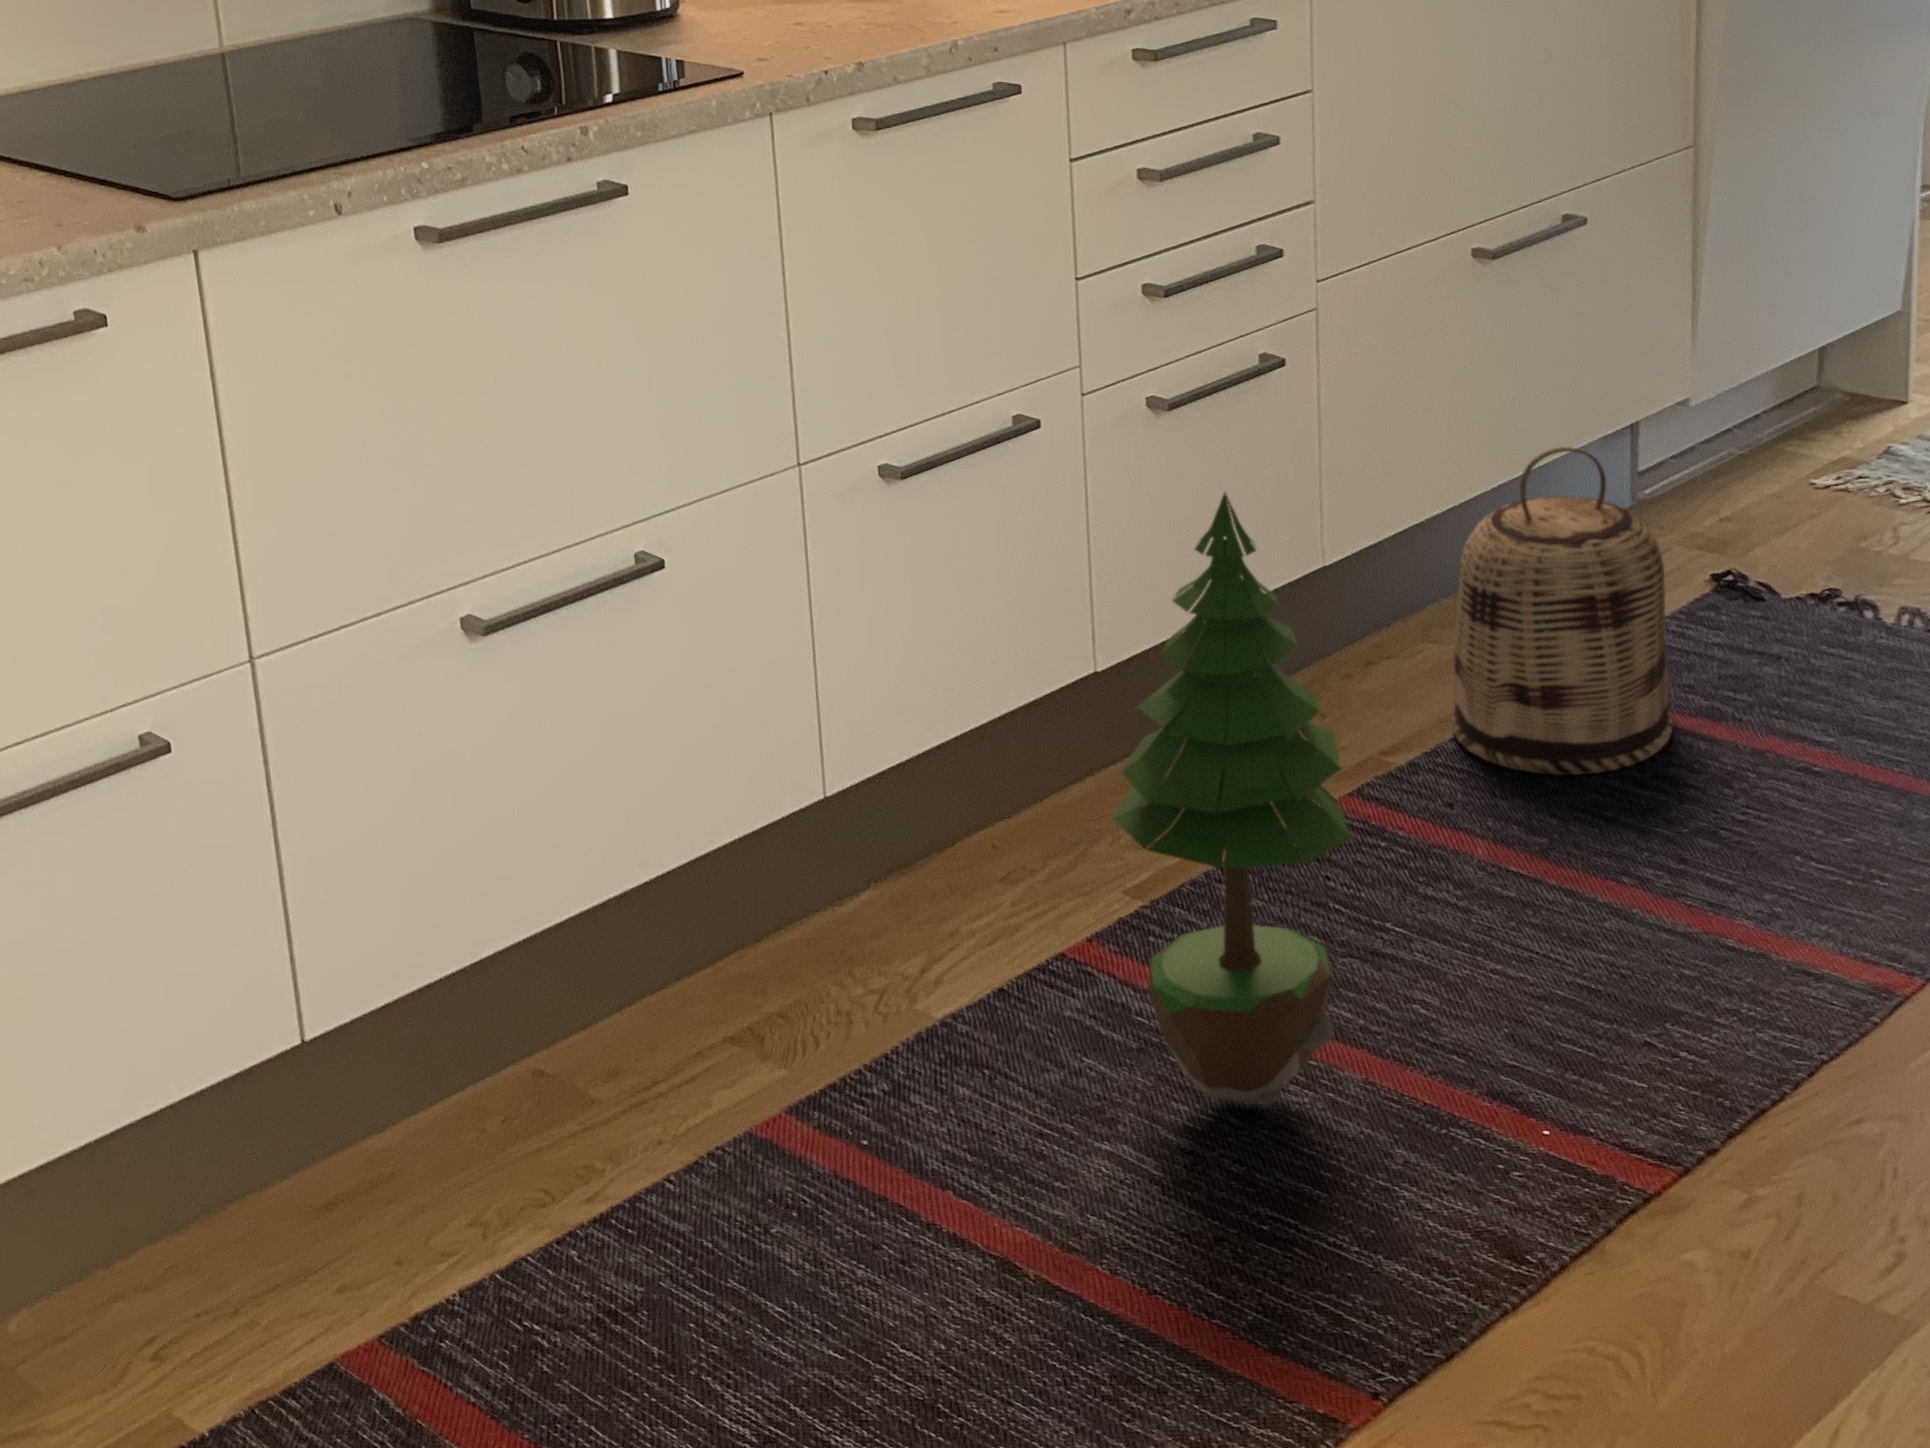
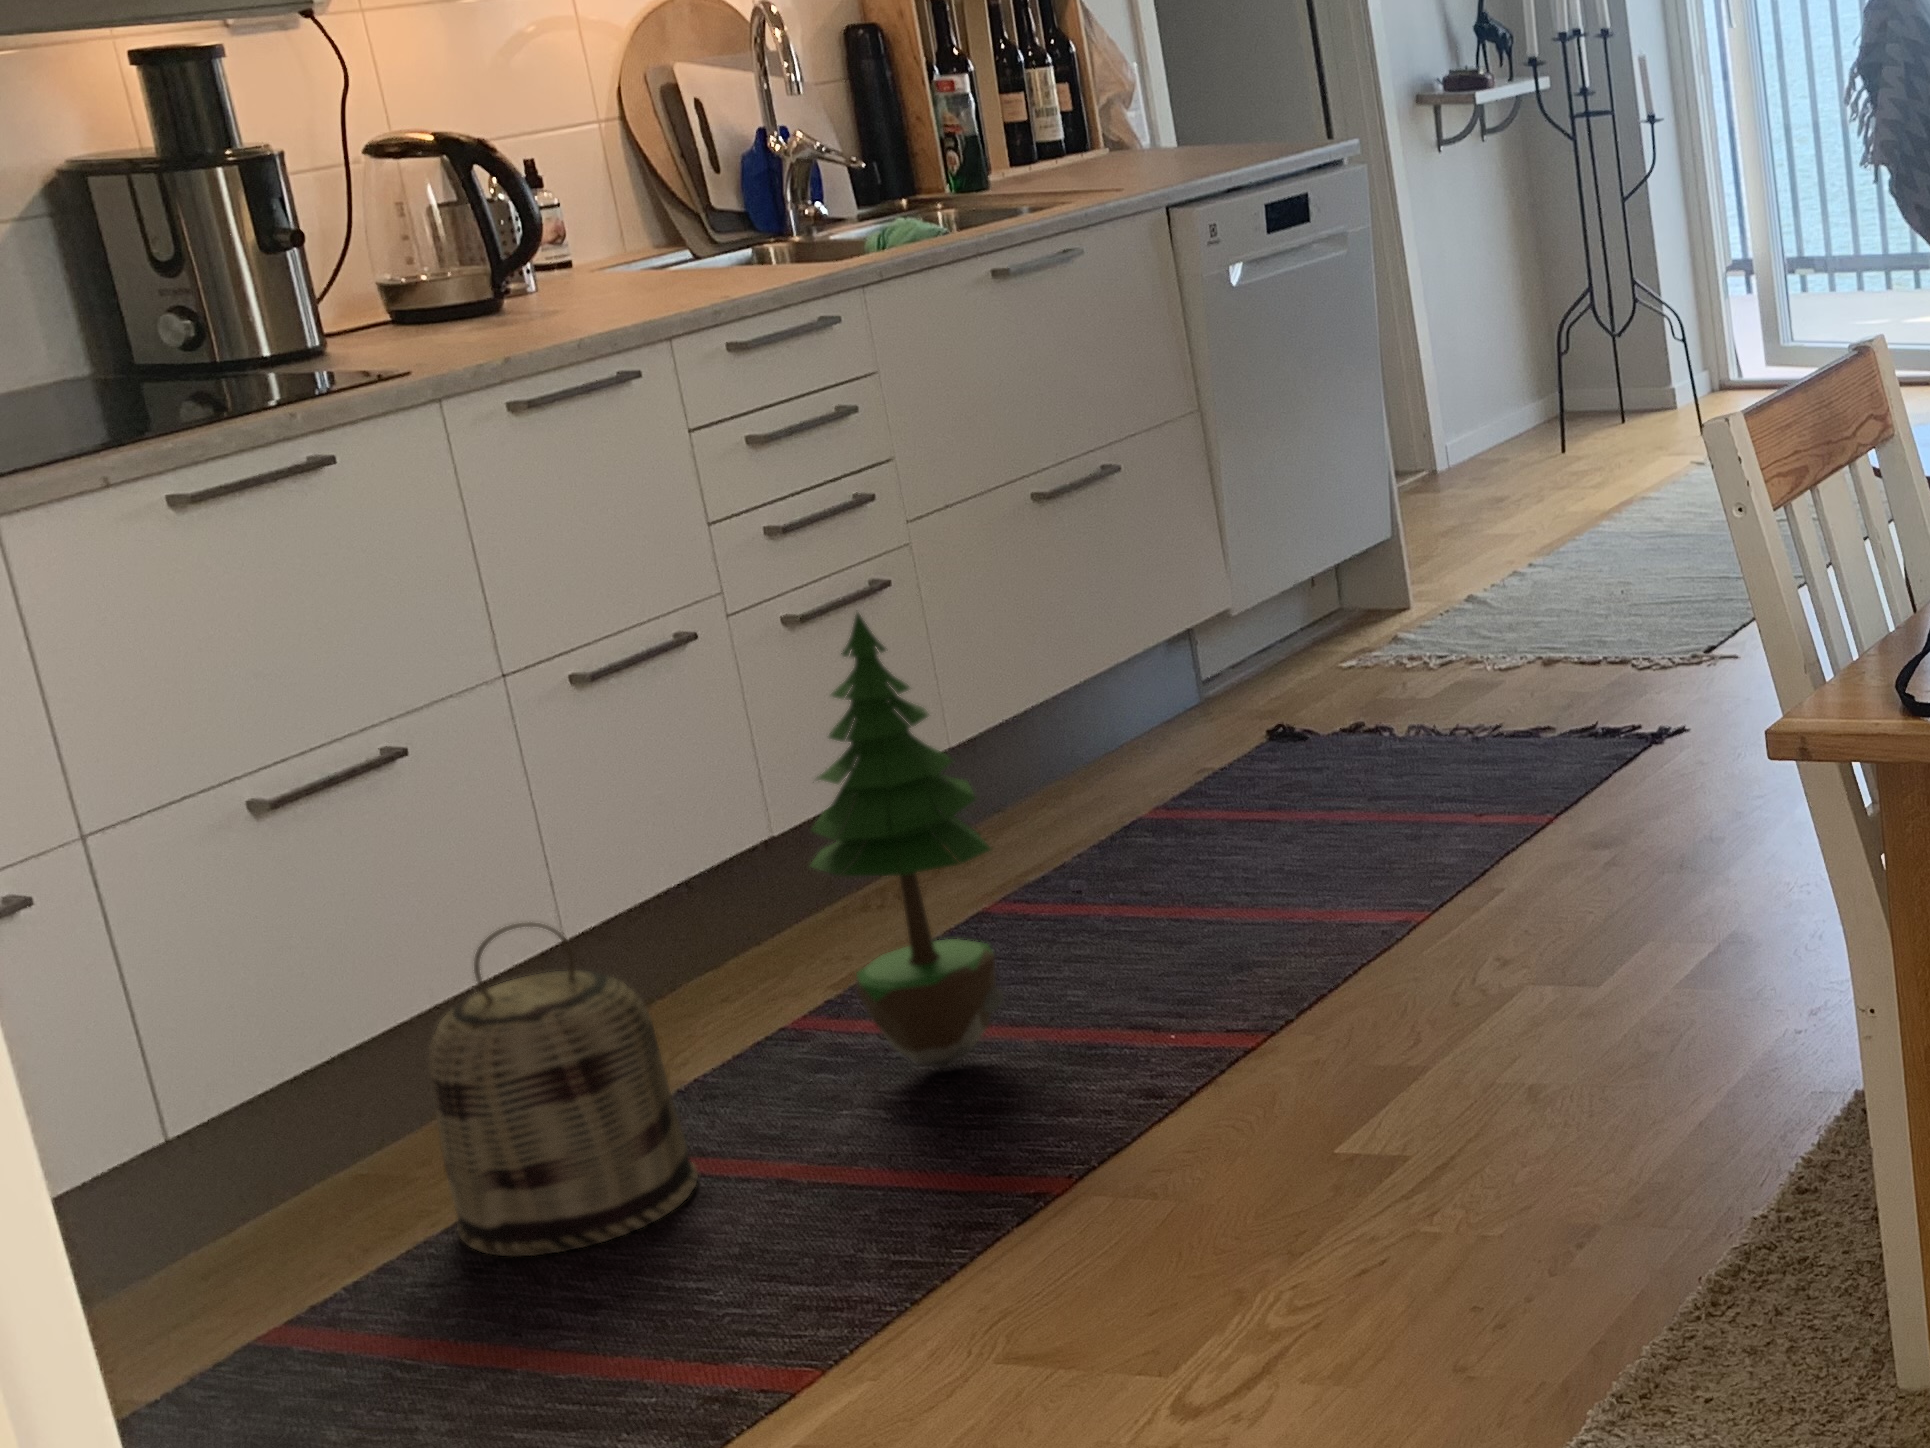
basket: present [1452,447,1672,775] -> present [428,923,698,1256]

